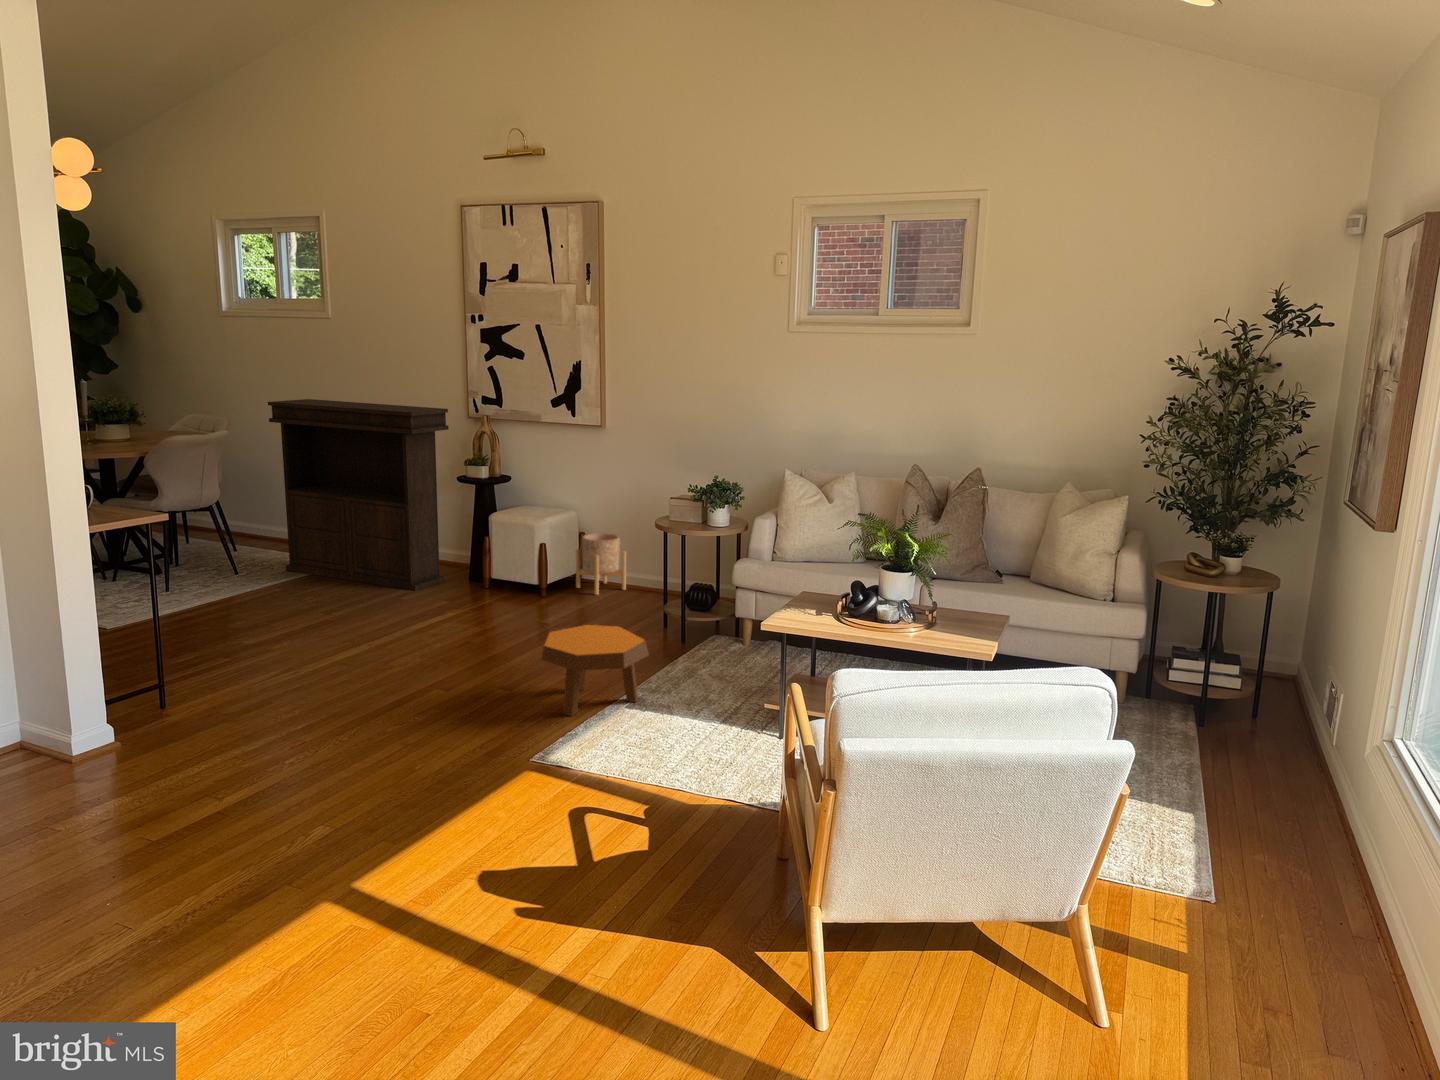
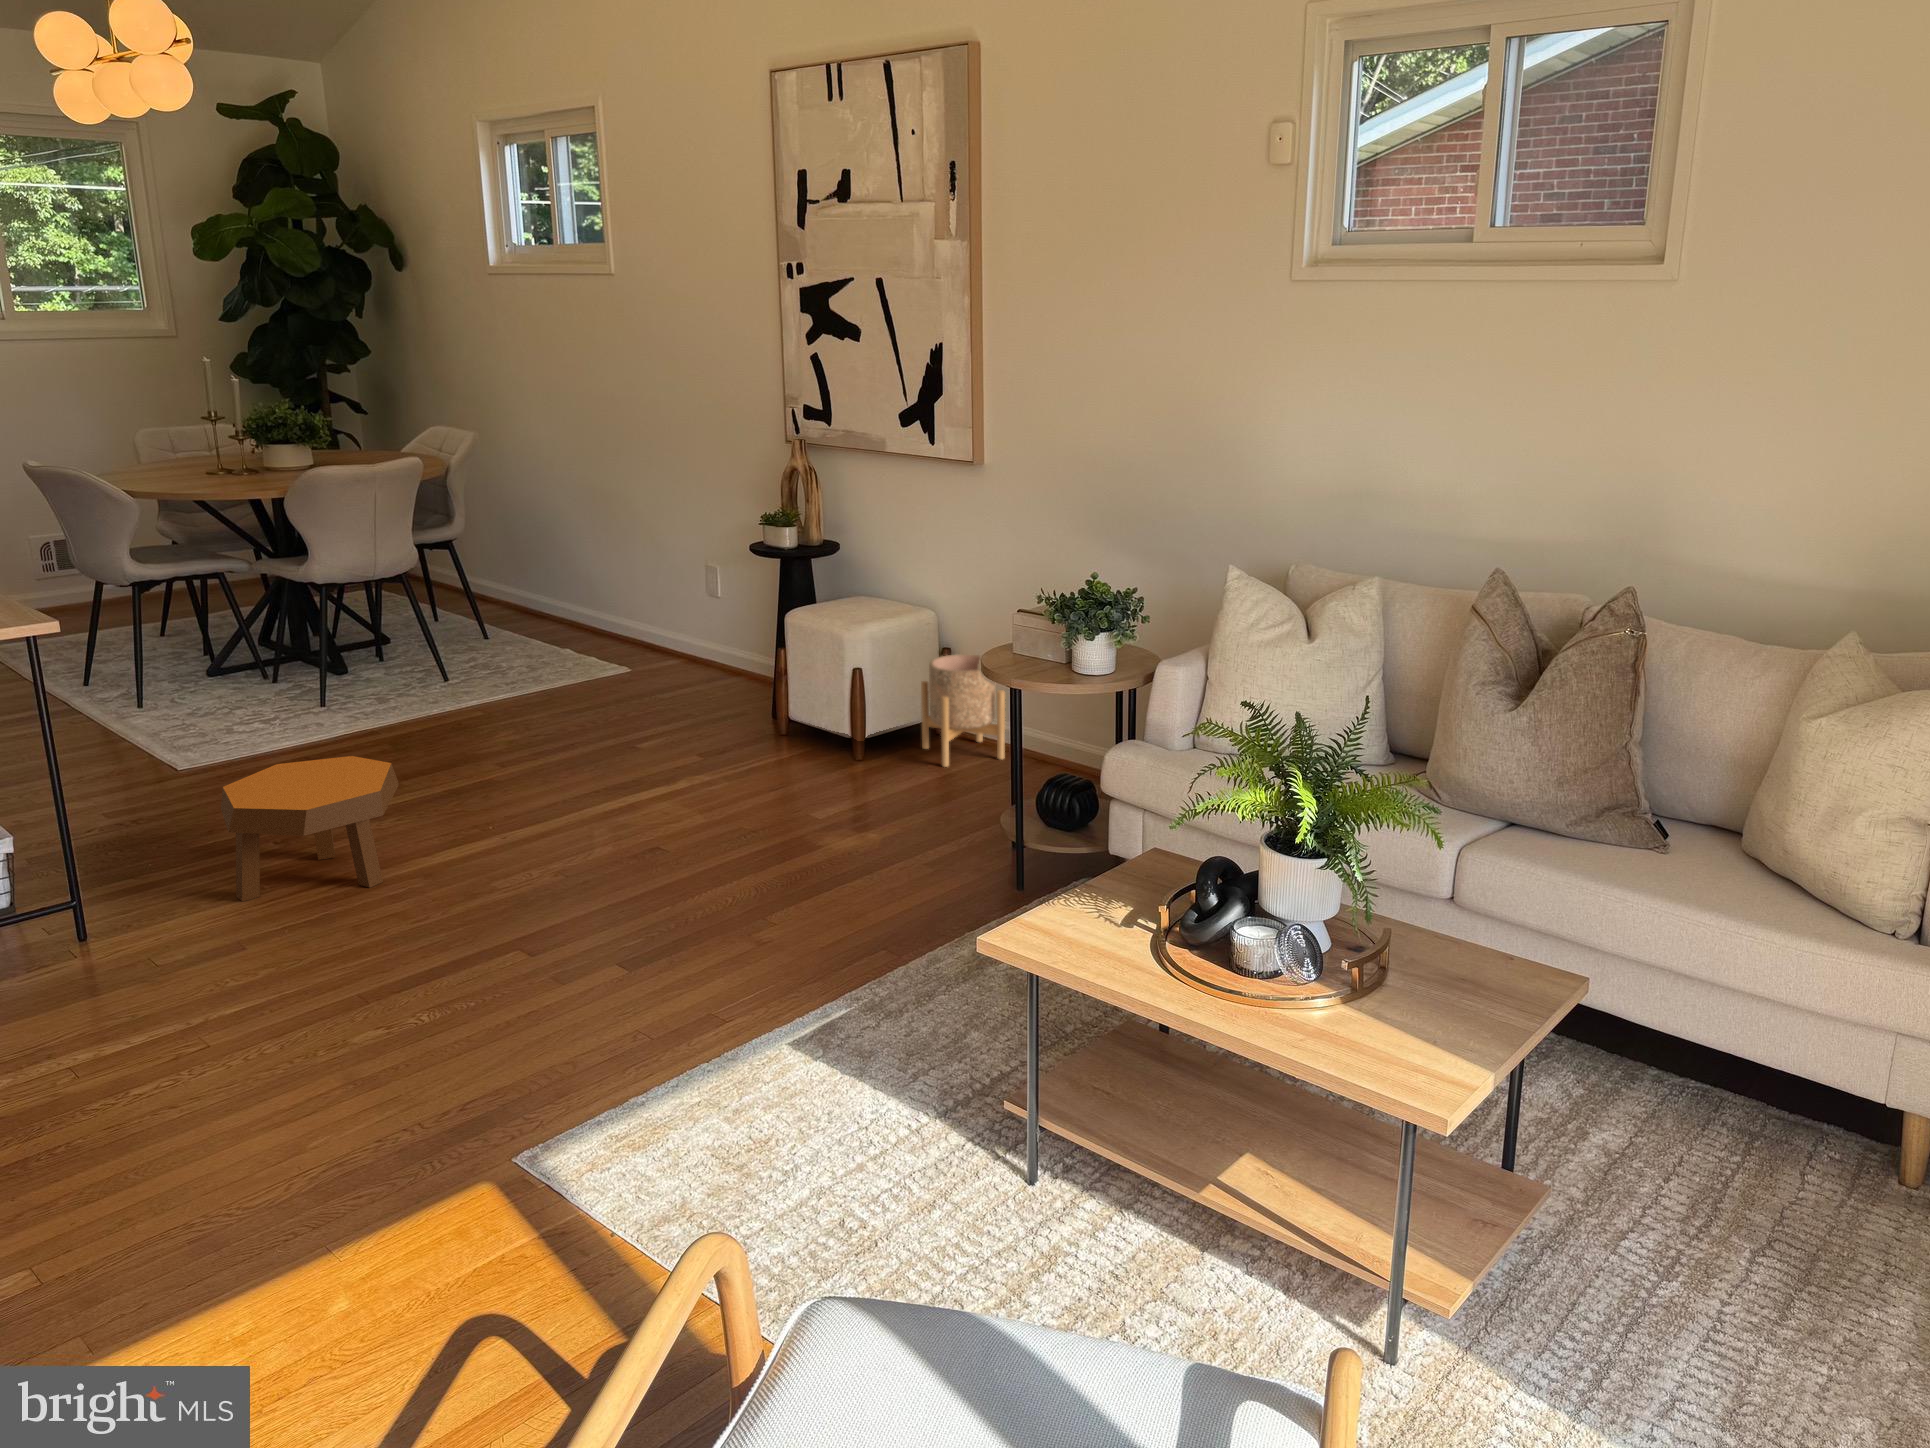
console table: present [268,399,448,591] -> none [475,407,723,735]
footstool: present [542,625,649,716] -> present [221,756,399,901]

